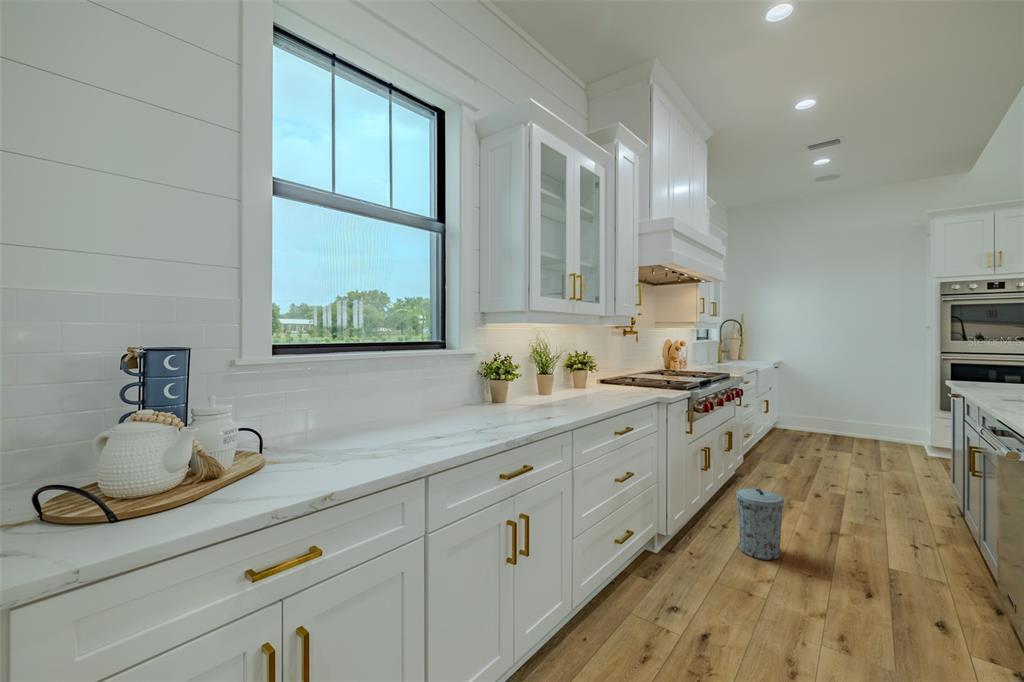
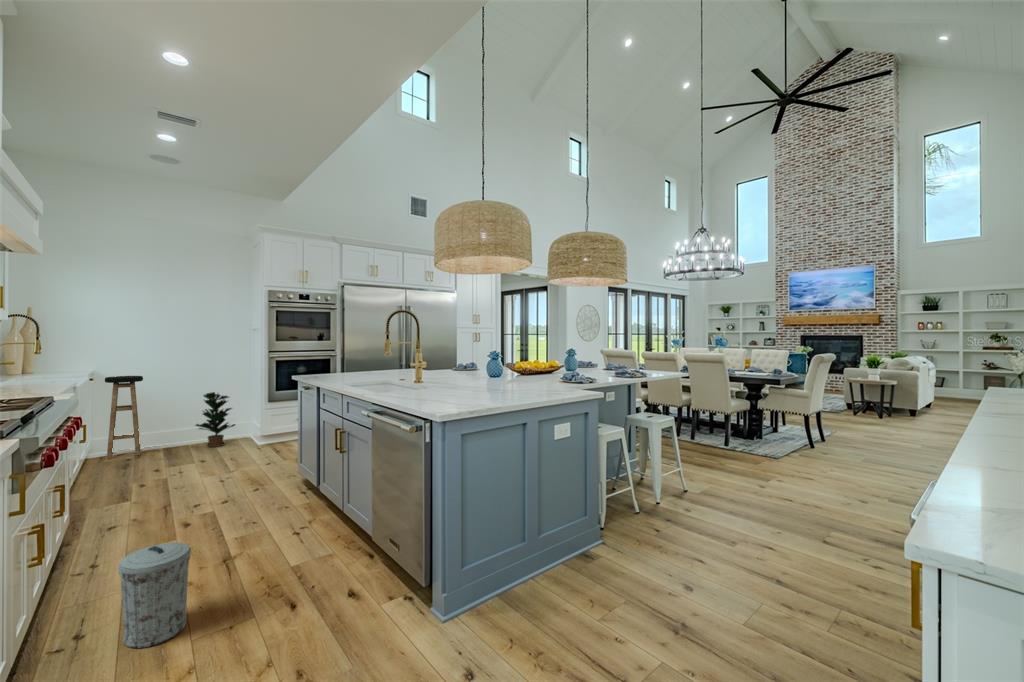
bar stool: none [786,368,815,436] -> present [105,376,143,459]
potted plant: none [860,390,904,445] -> present [196,392,235,447]

